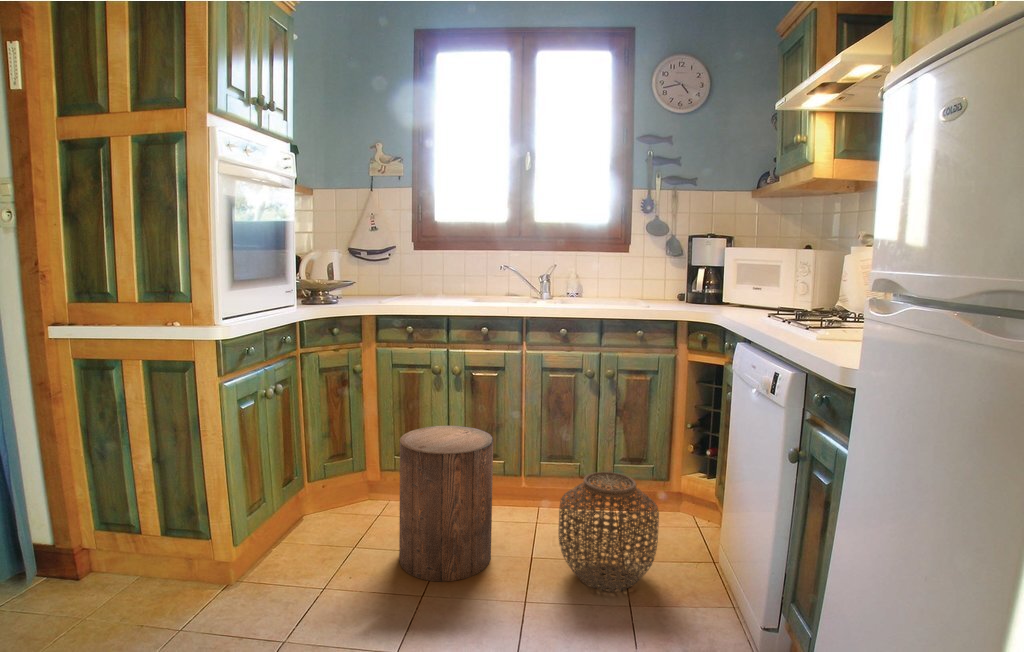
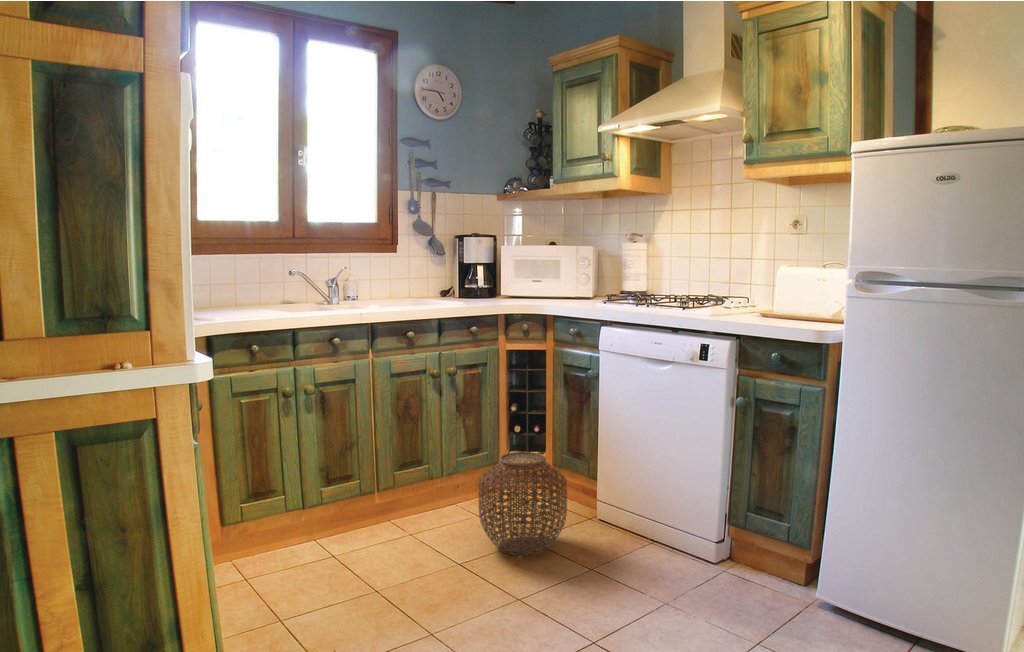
stool: present [399,426,493,582] -> none [323,443,428,611]

